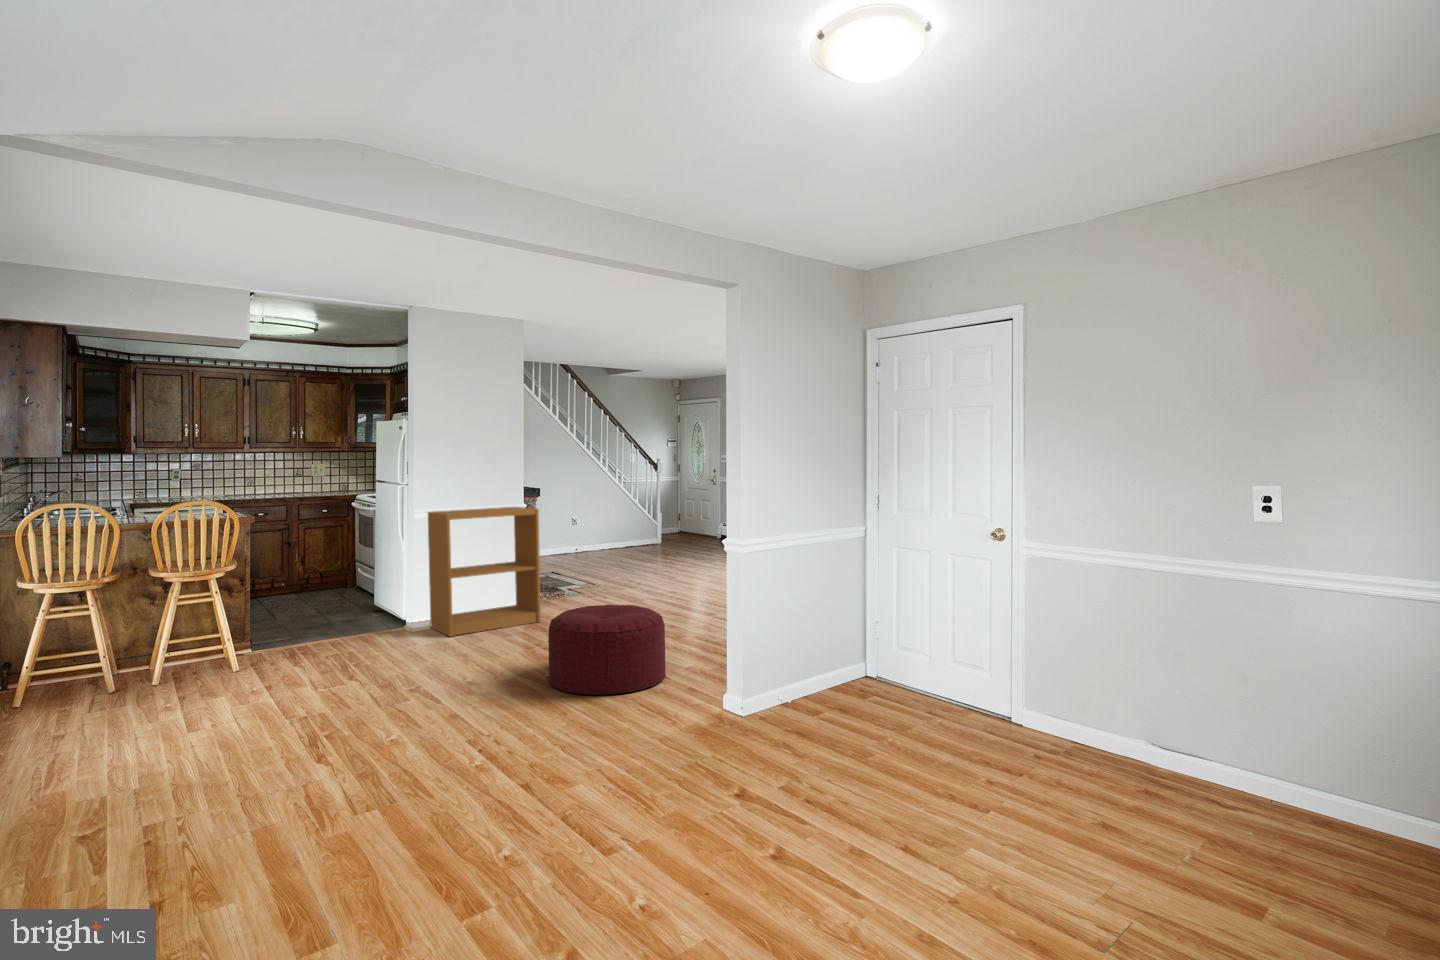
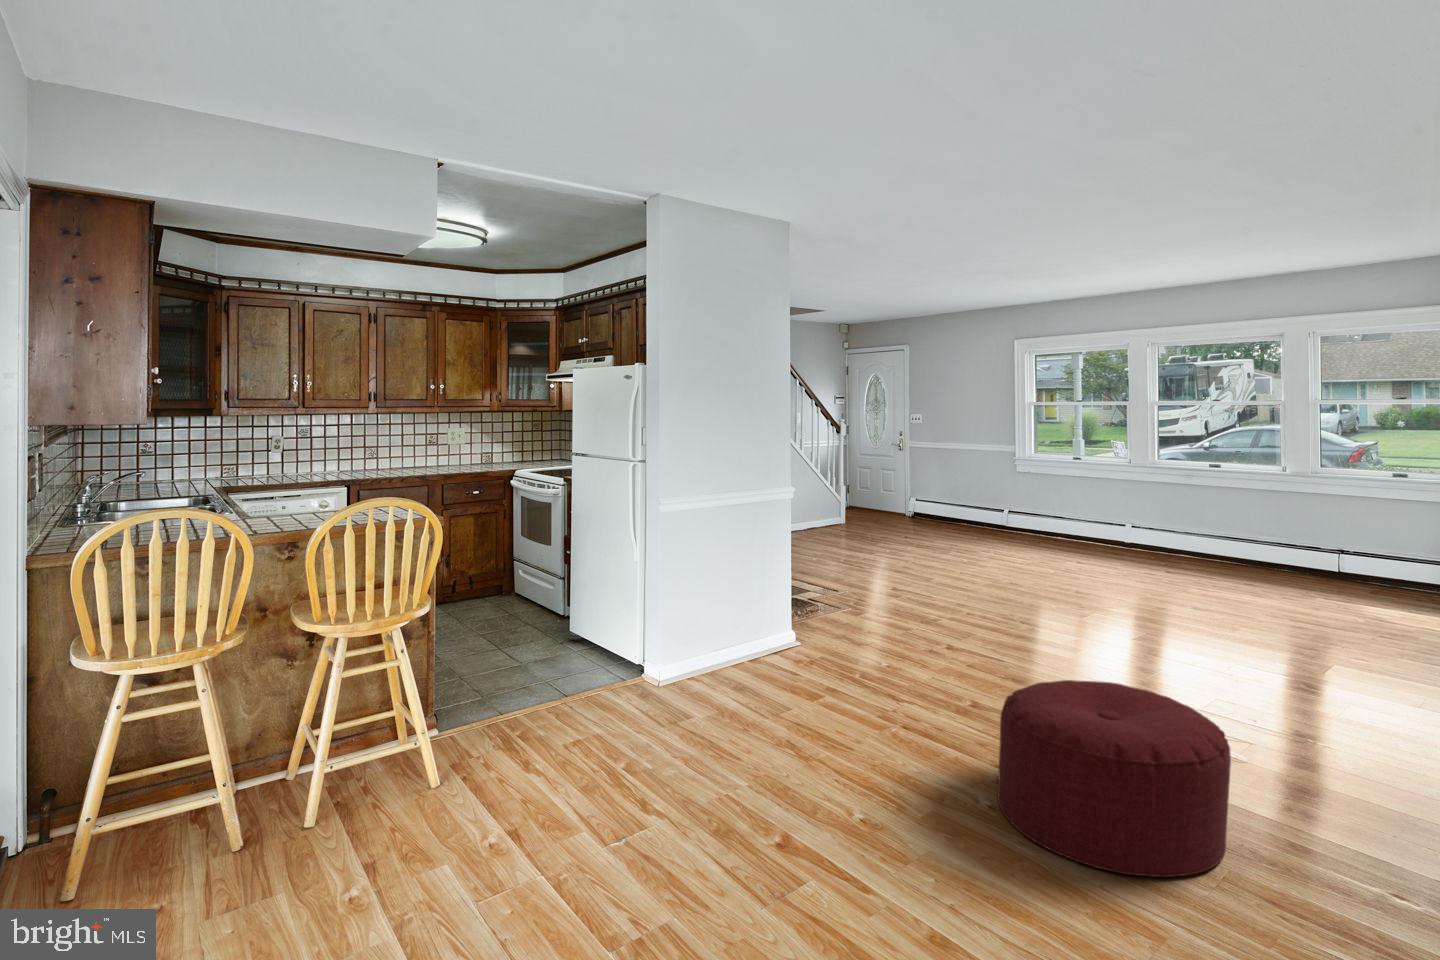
bookshelf: present [428,507,541,636] -> none [678,497,833,699]

